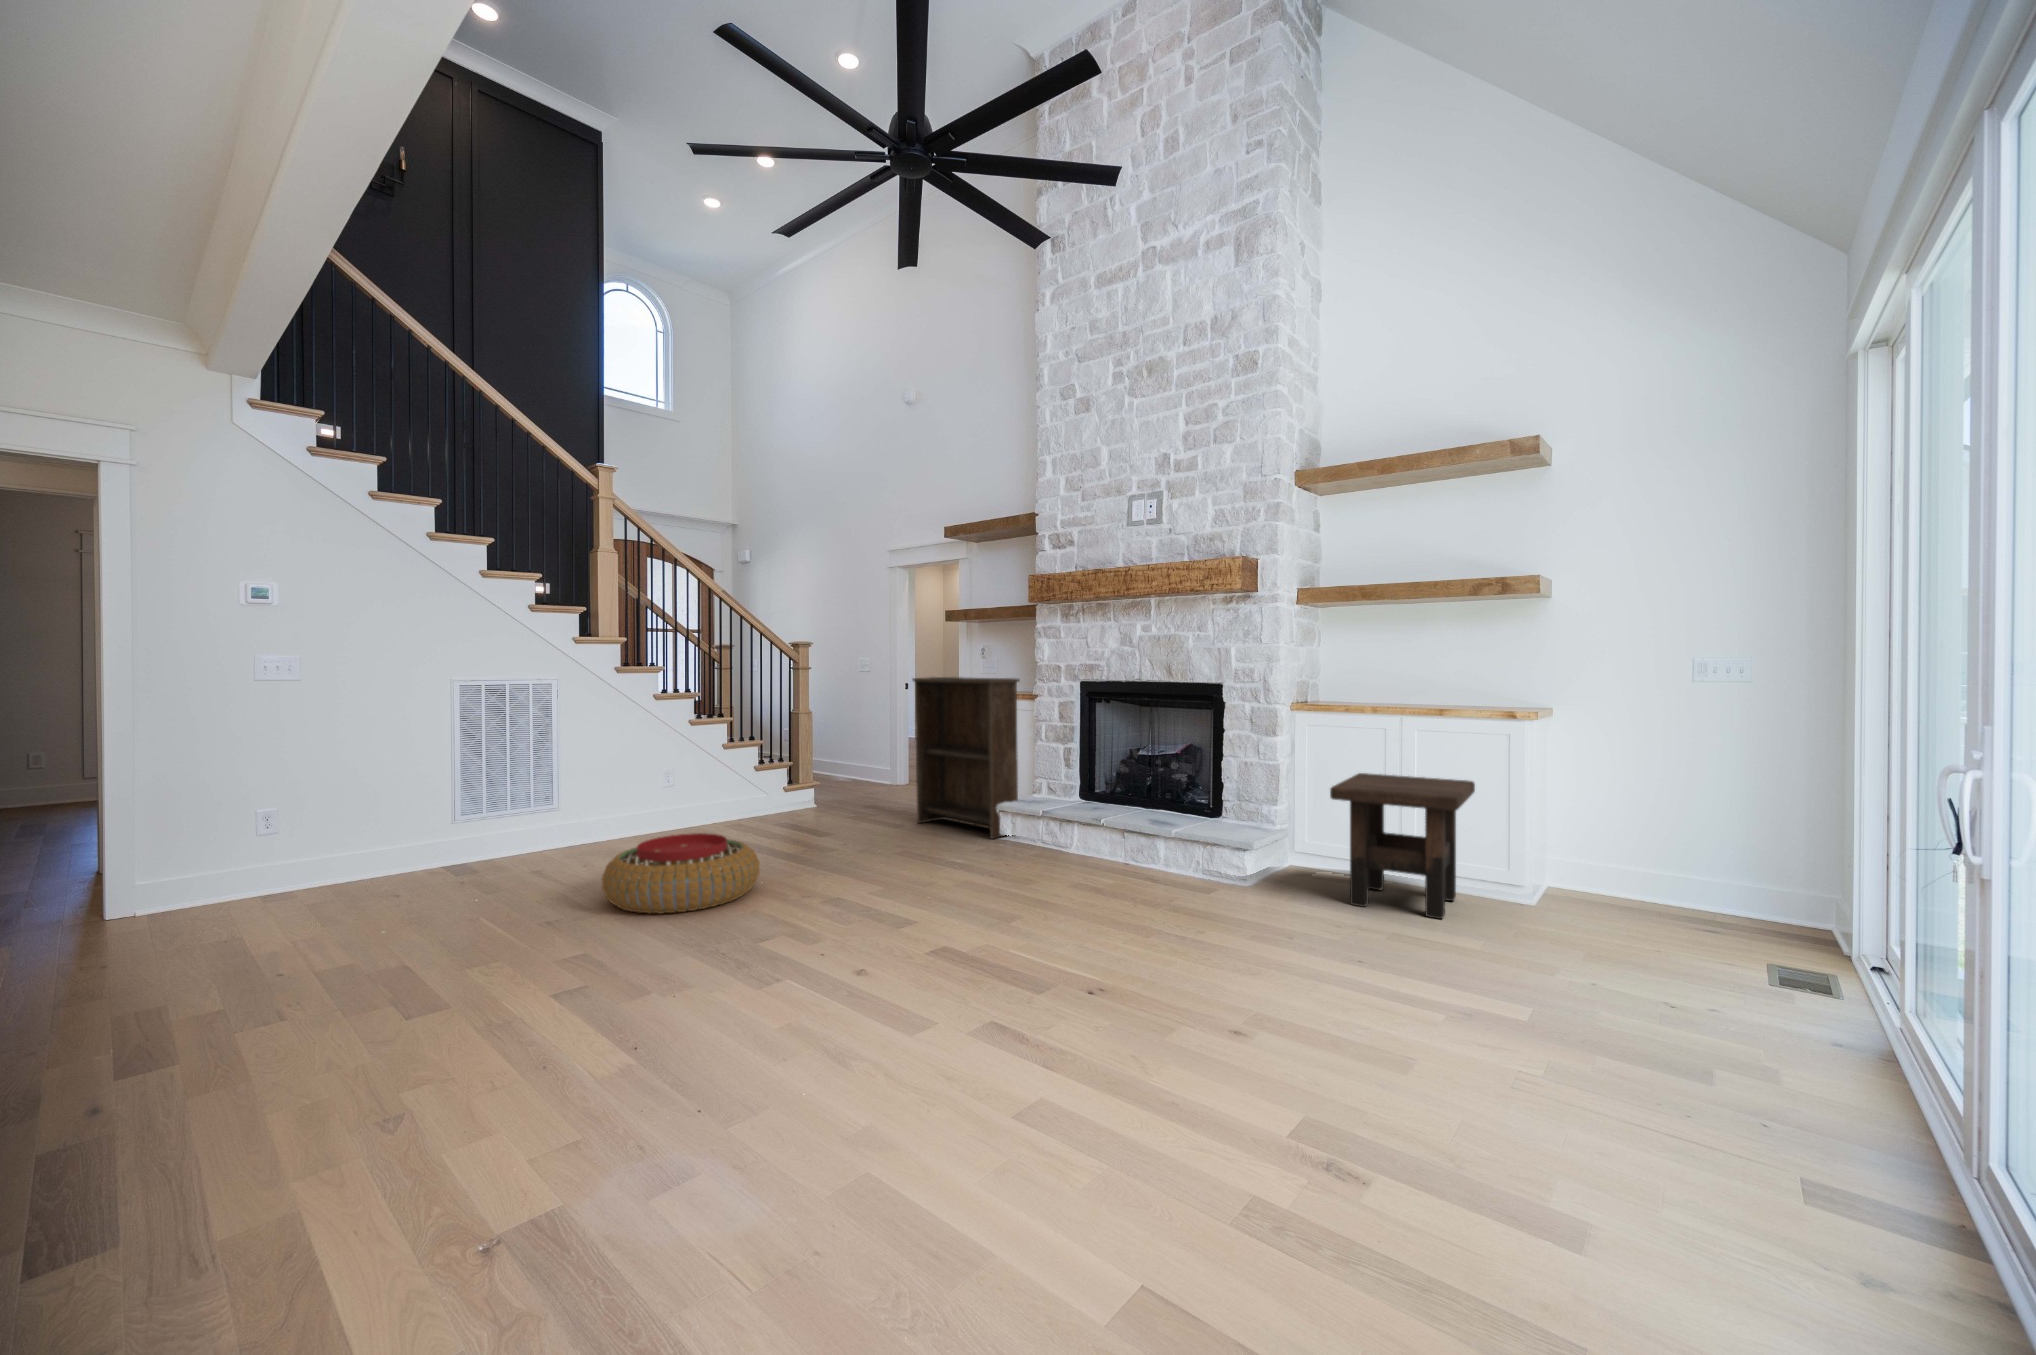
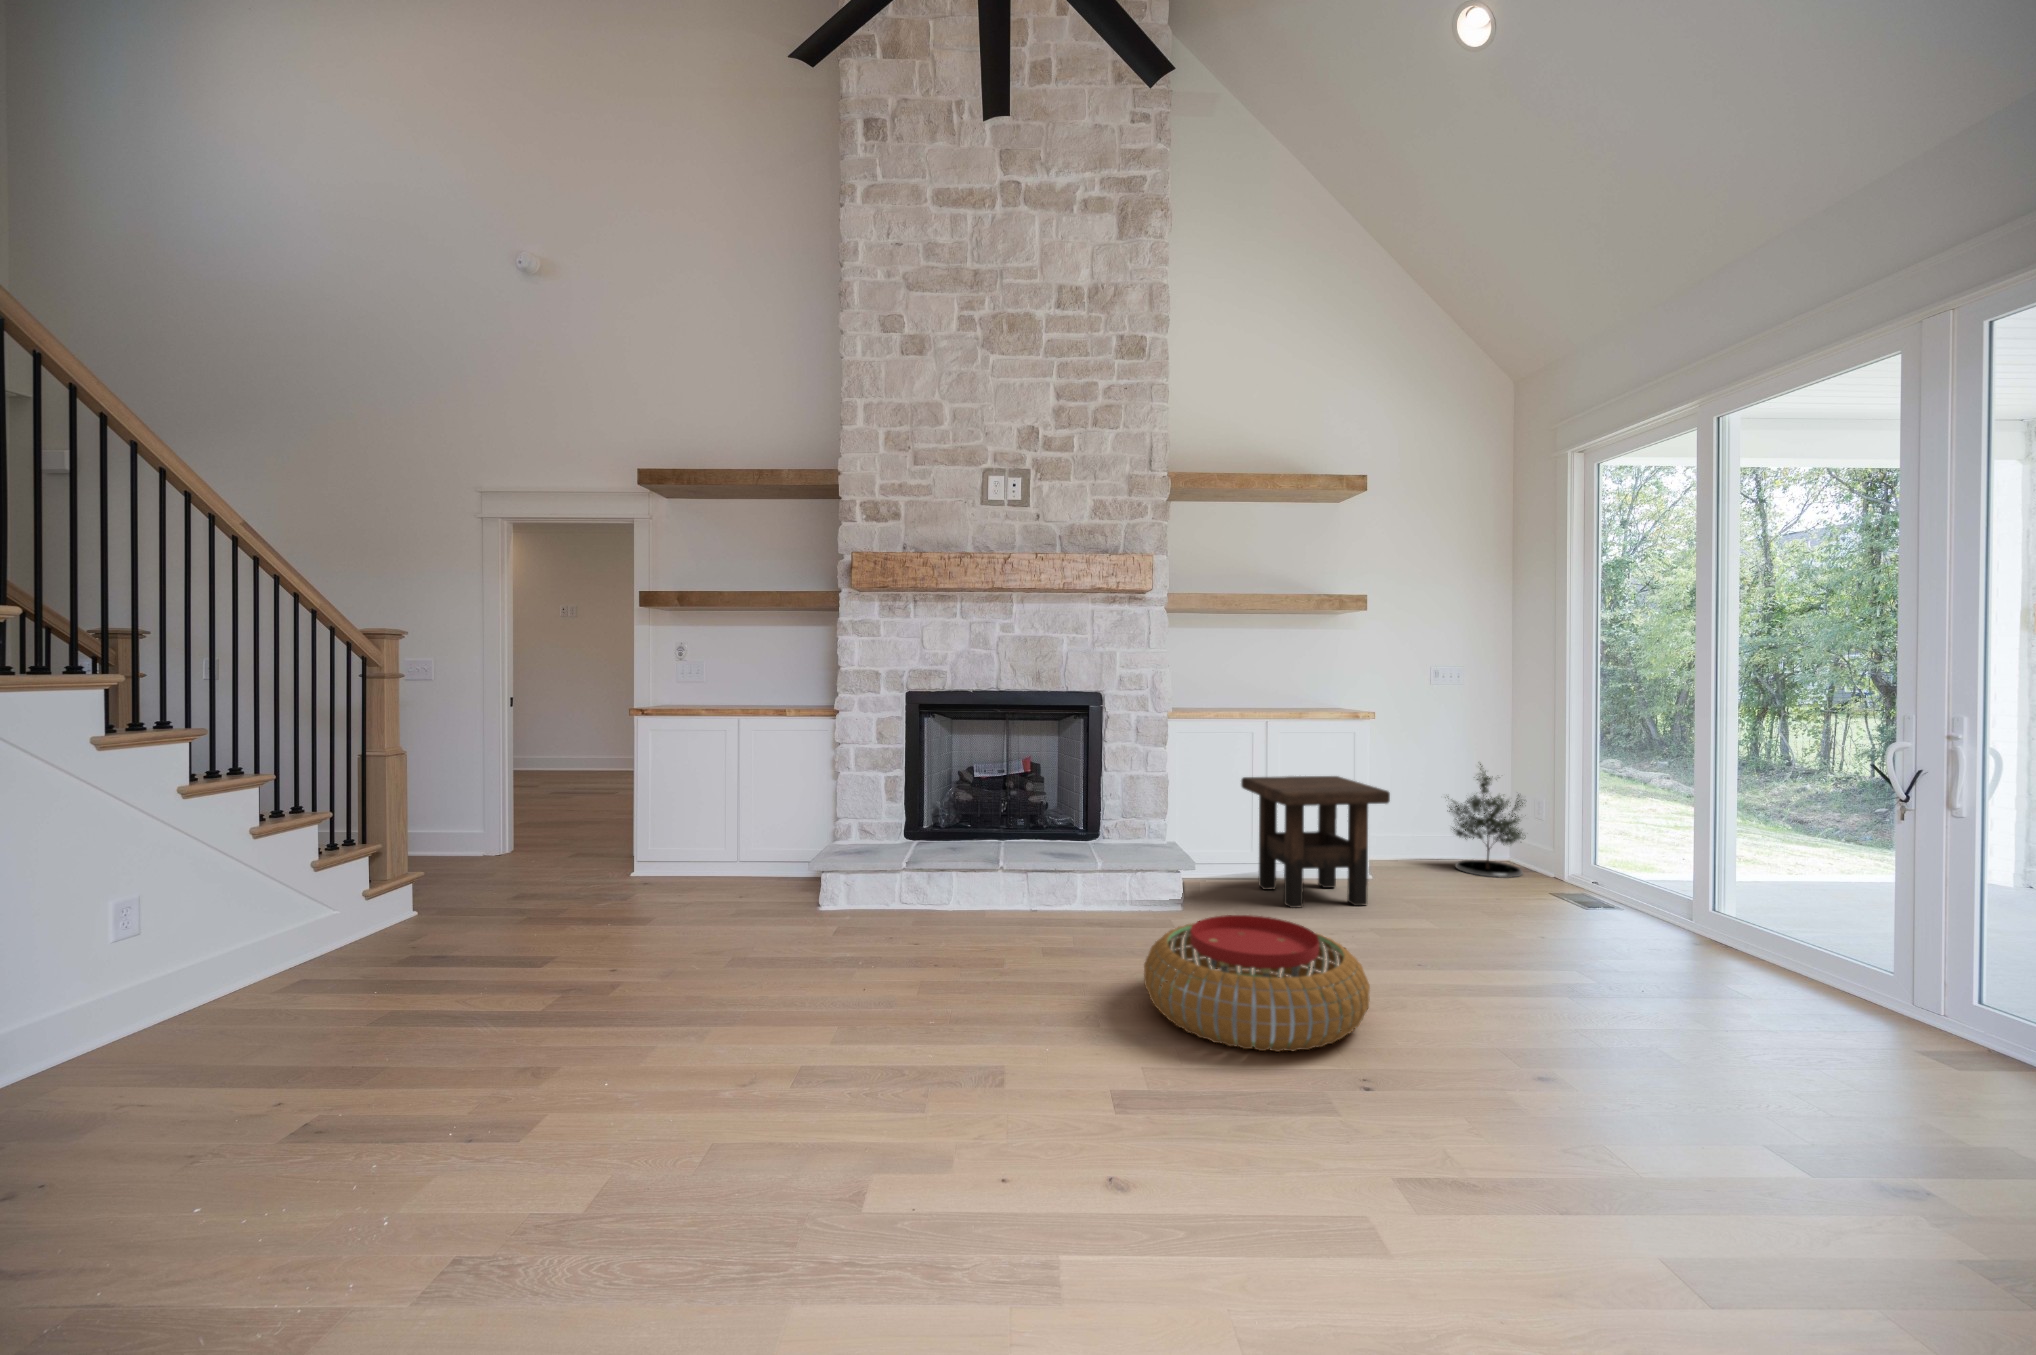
bookshelf: present [913,677,1020,839] -> none [650,688,835,909]
potted tree: none [1675,782,1802,940] -> present [1448,764,1525,878]
pouf: present [602,833,760,914] -> present [1144,915,1370,1052]

